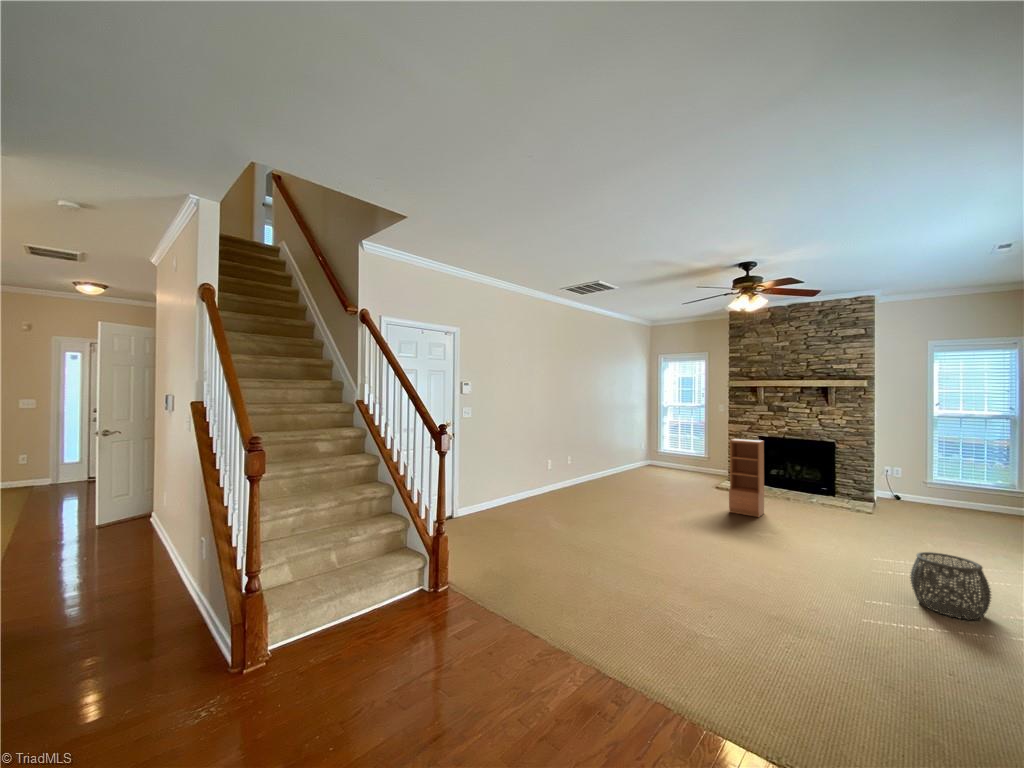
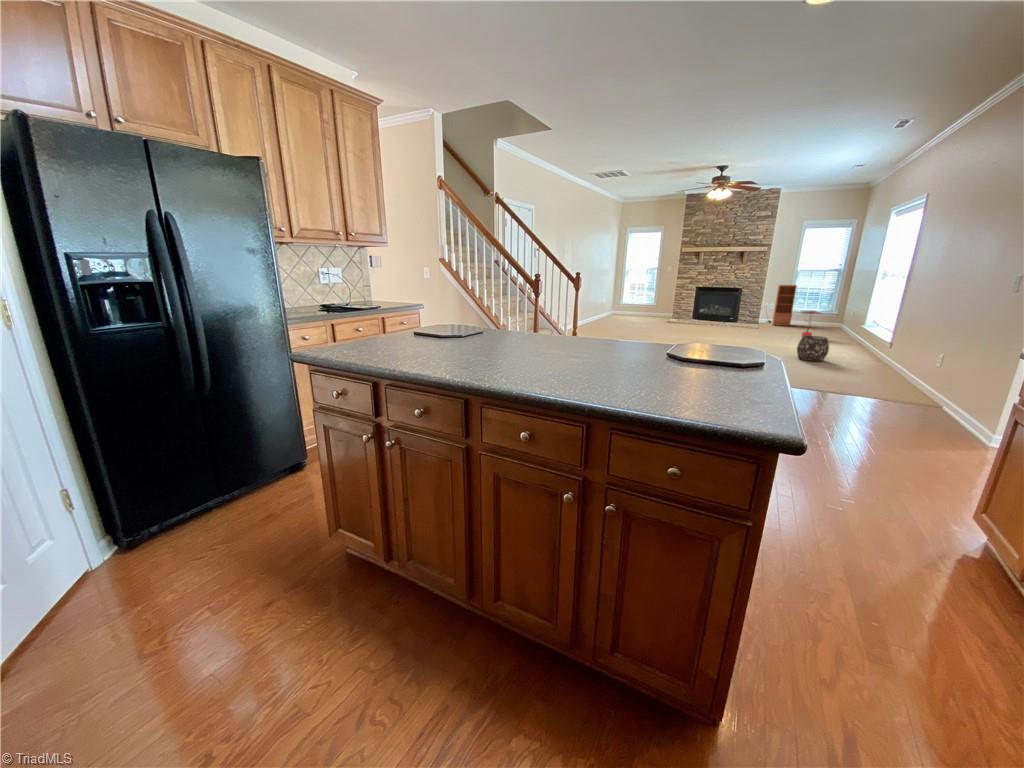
bookcase: present [729,439,764,517] -> present [772,285,797,326]
potted plant: none [938,489,985,541] -> present [801,311,820,336]

